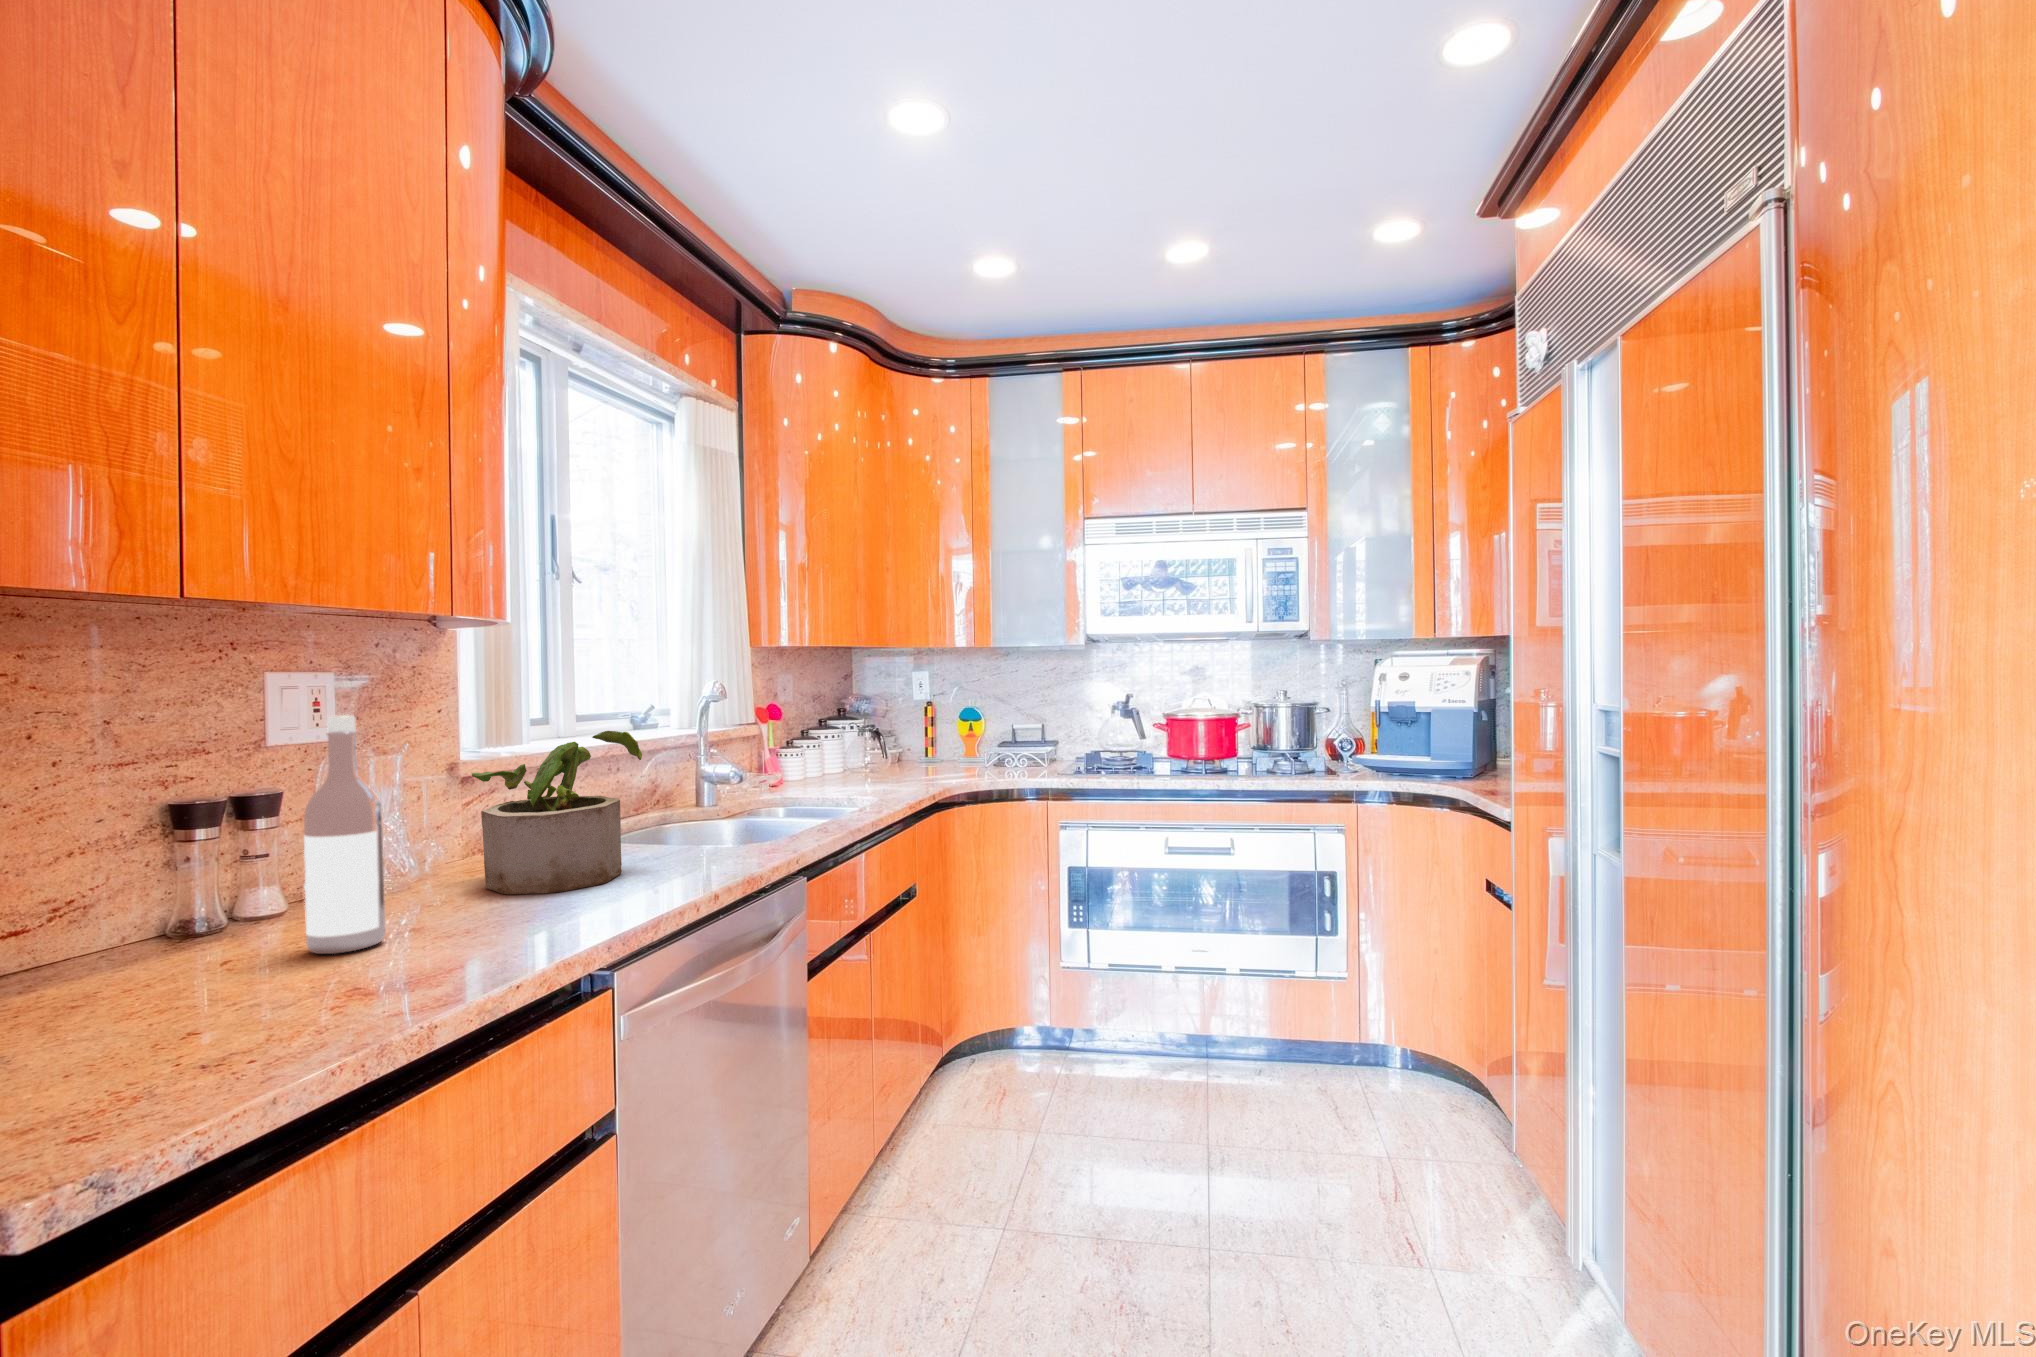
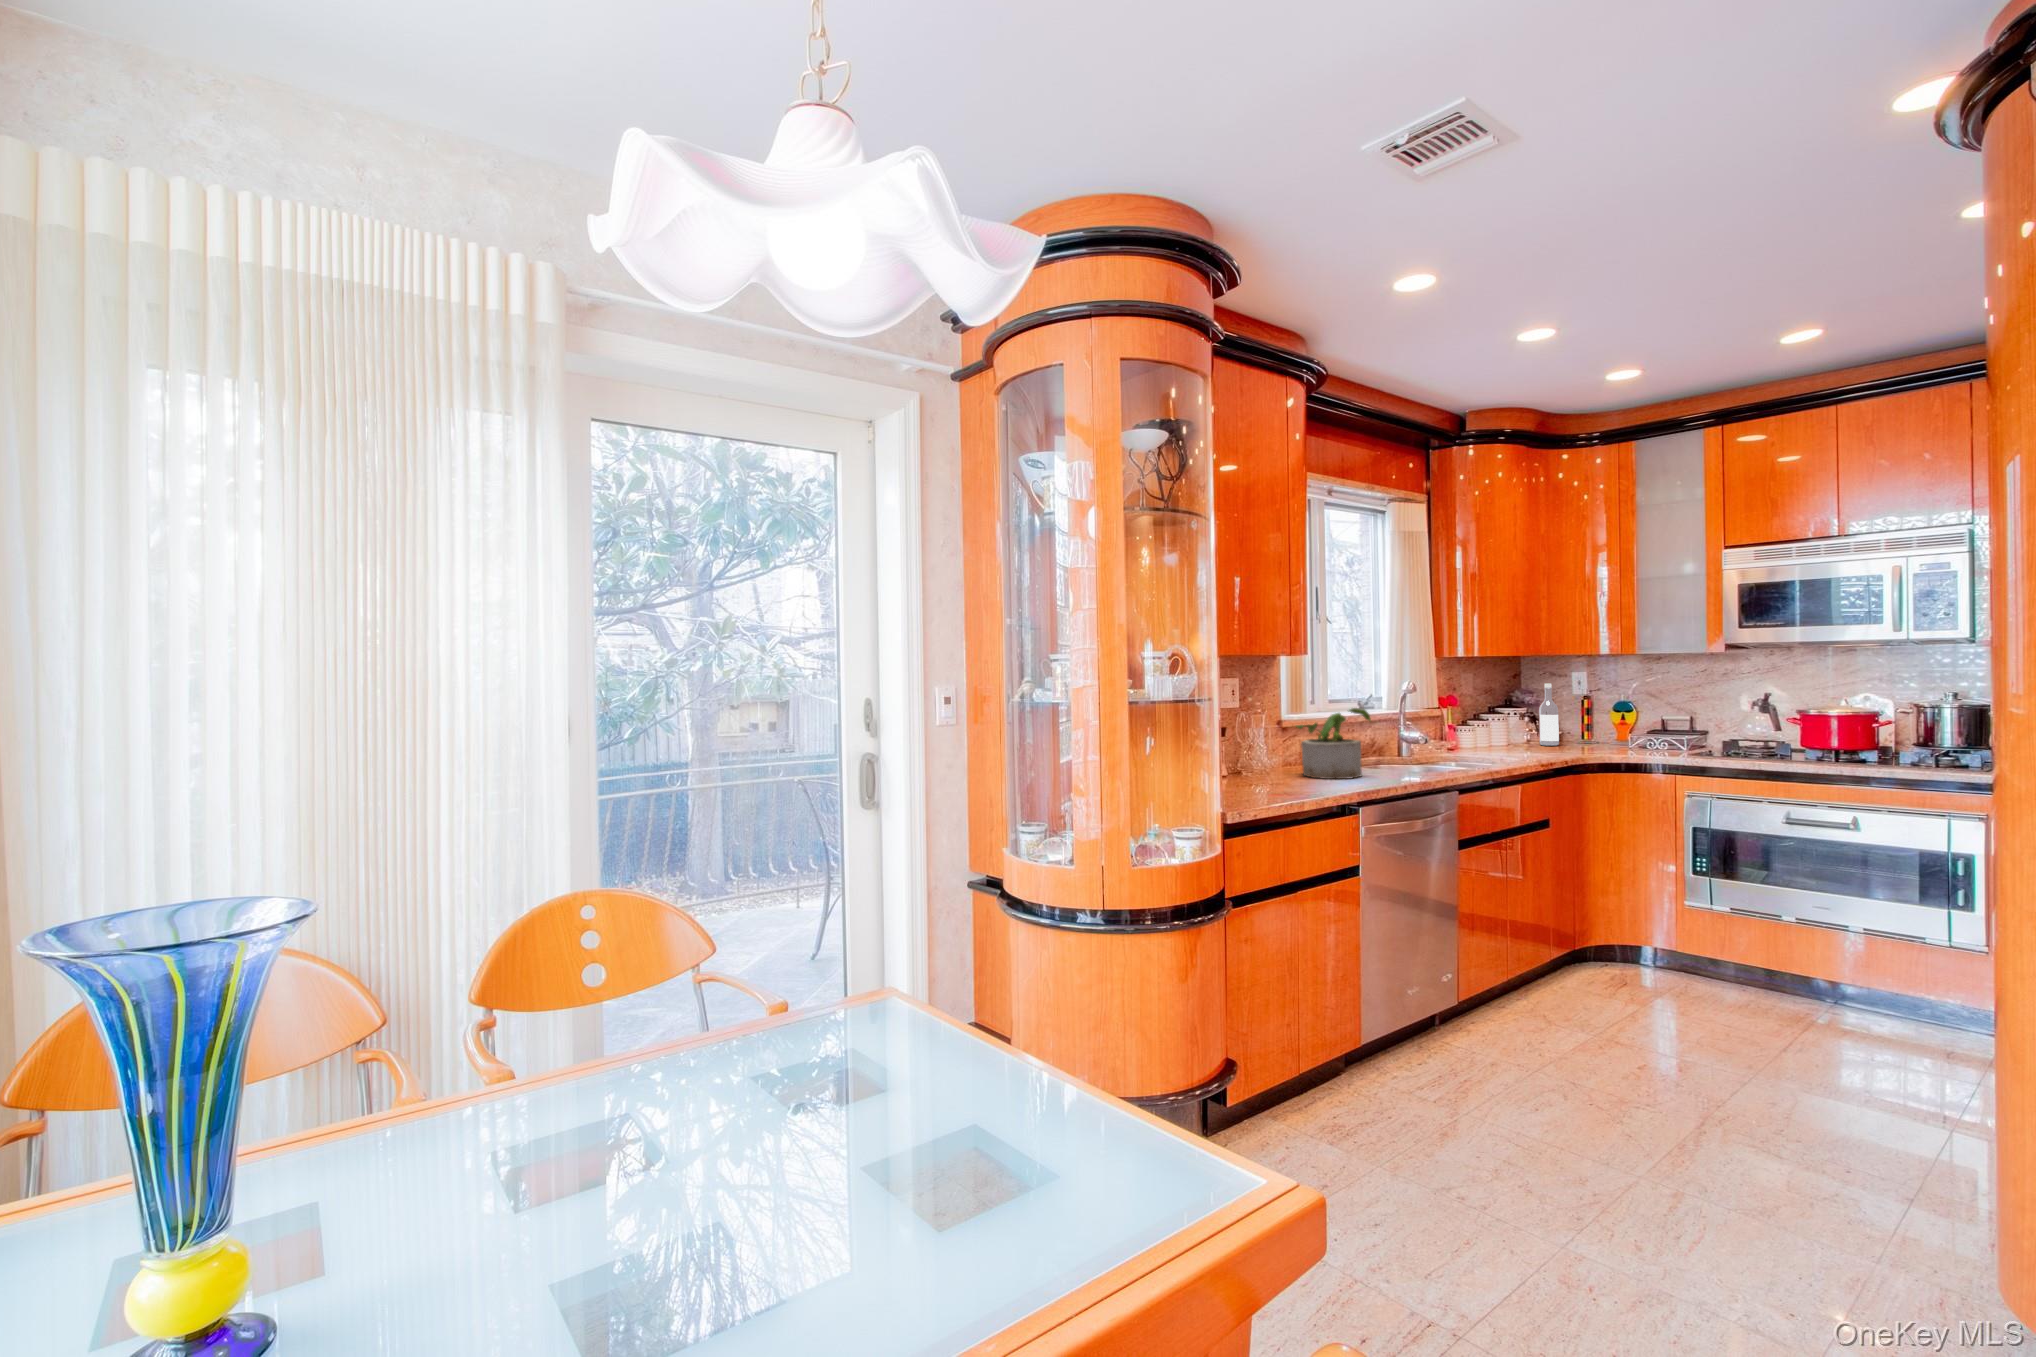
wine bottle: present [304,715,385,954] -> present [1539,683,1559,746]

